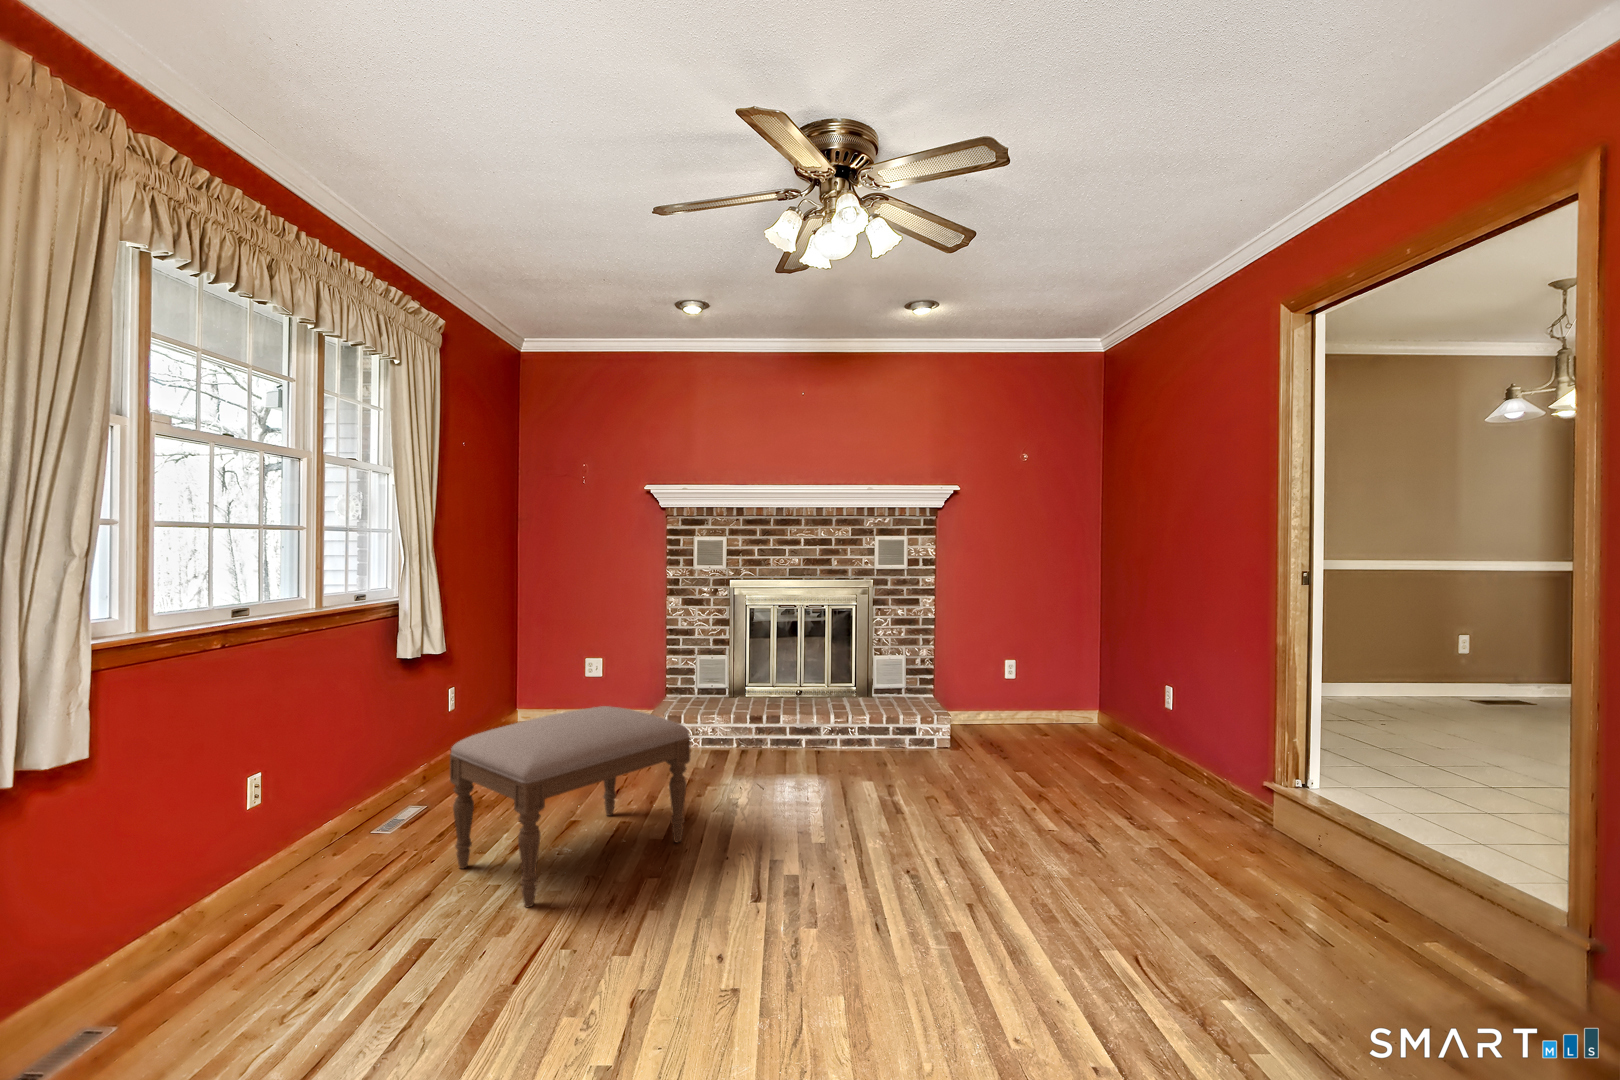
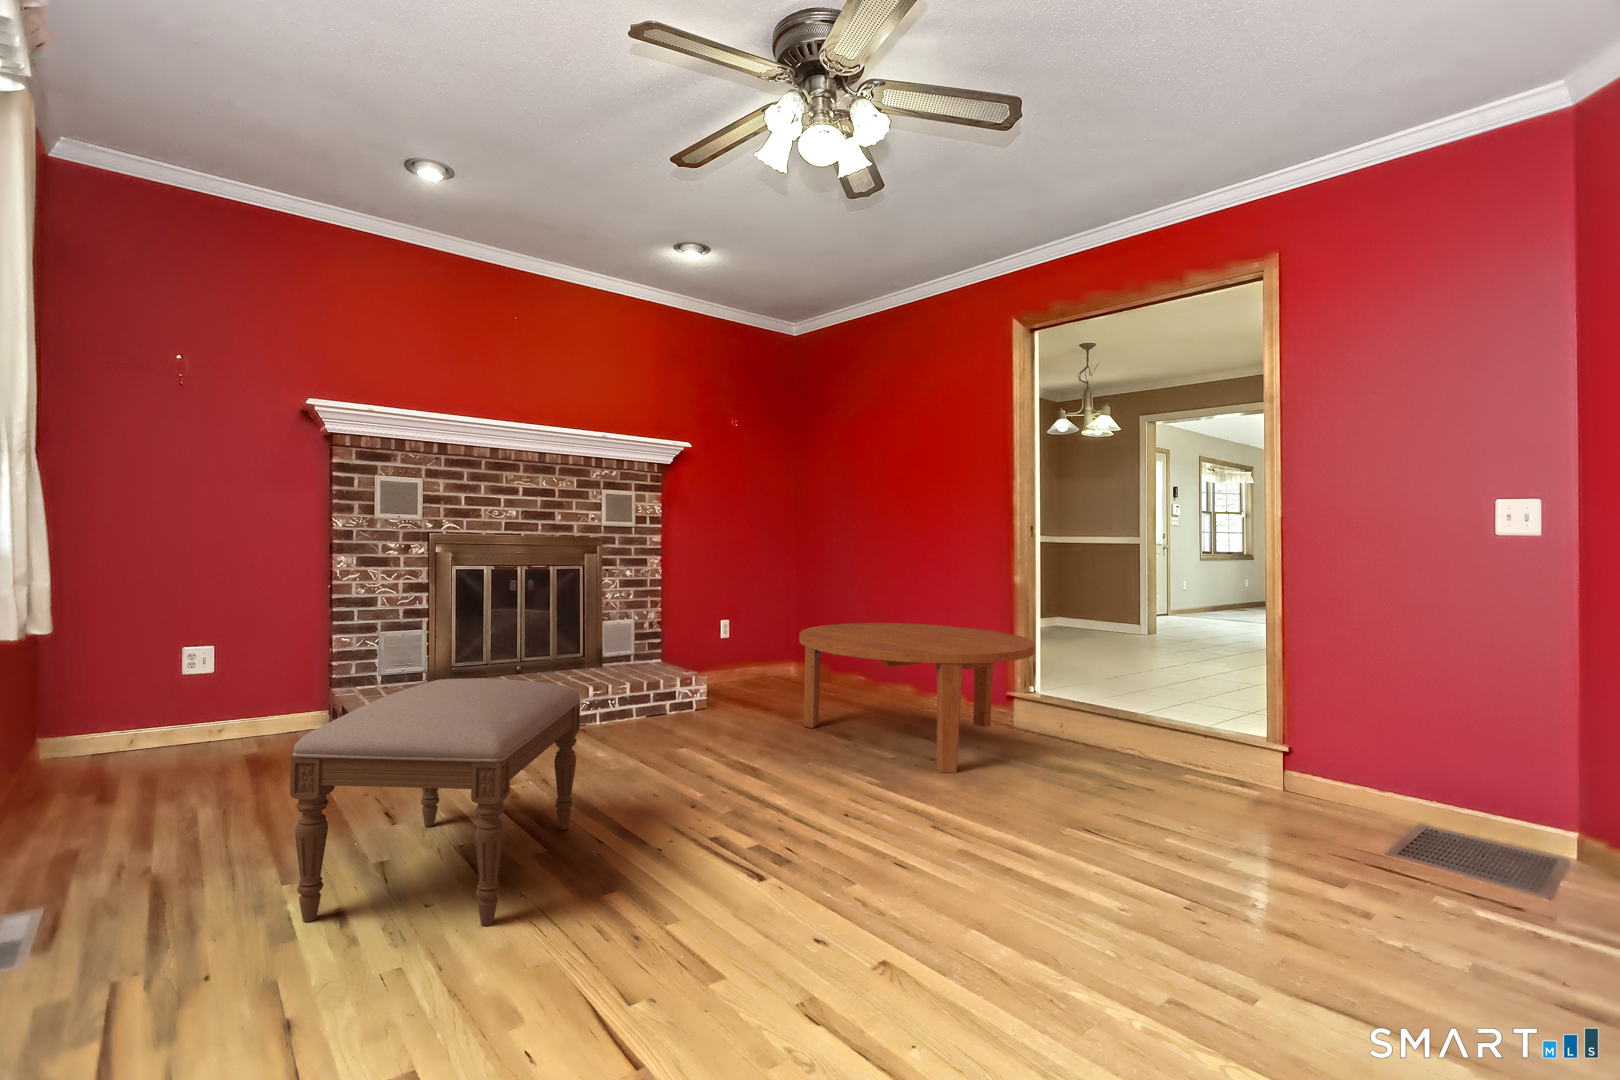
coffee table: none [983,679,1283,880] -> present [799,623,1035,773]

